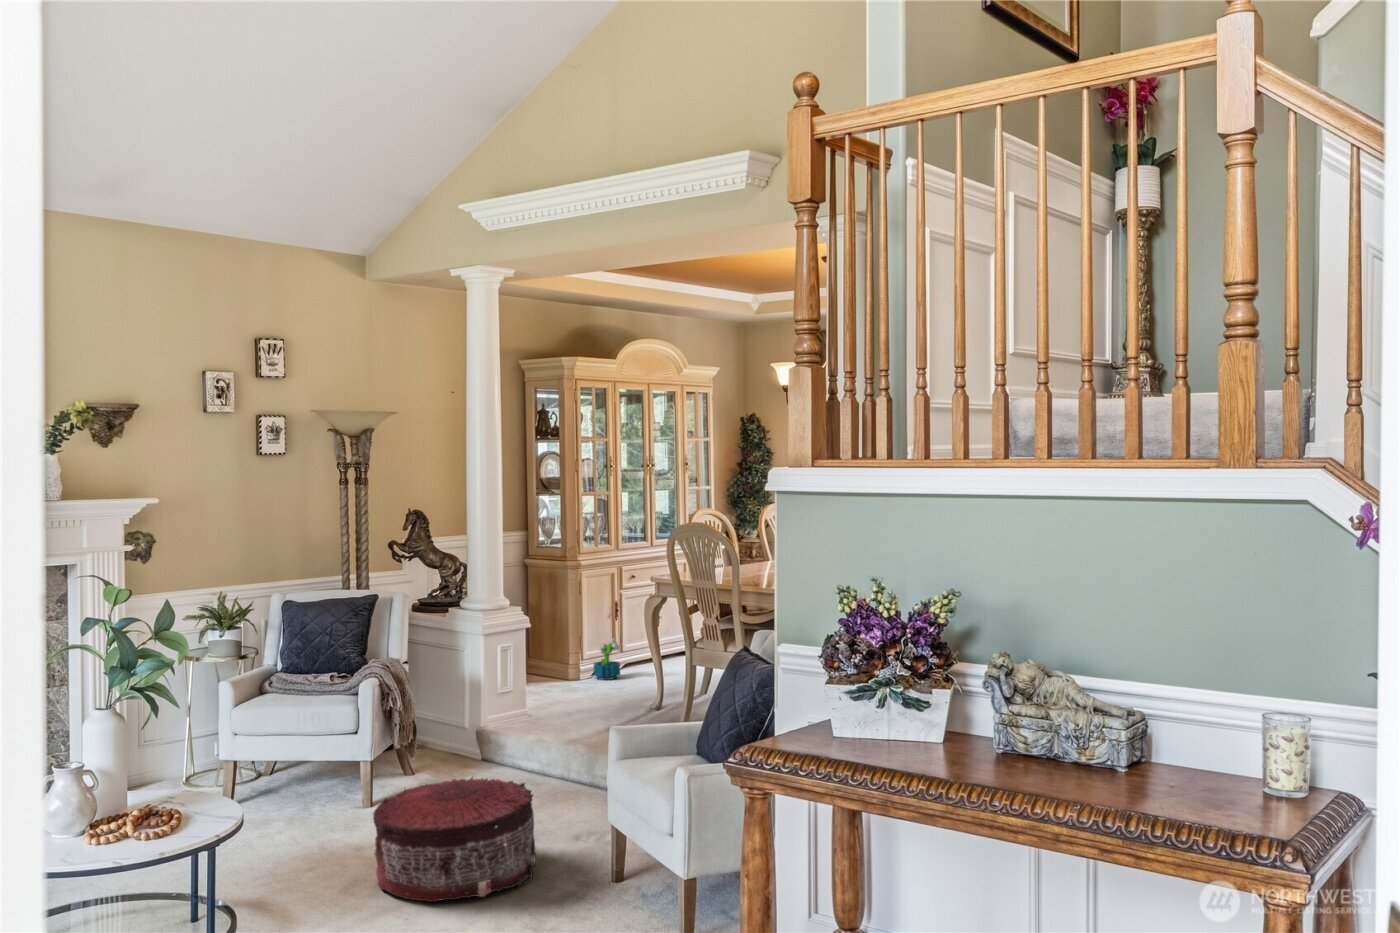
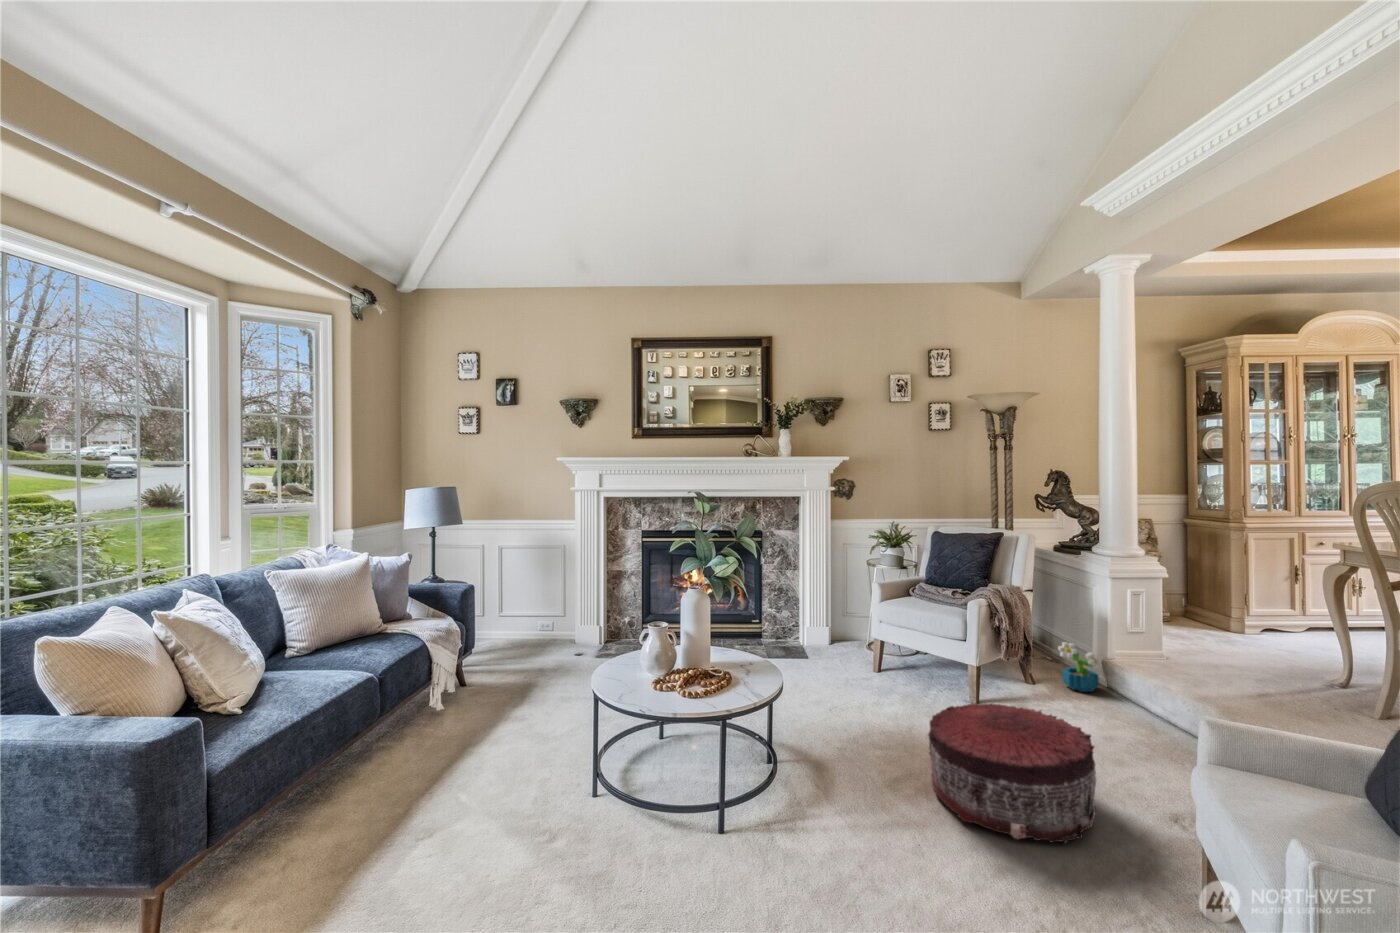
decorative plant: present [594,638,620,680] -> present [1058,642,1101,692]

